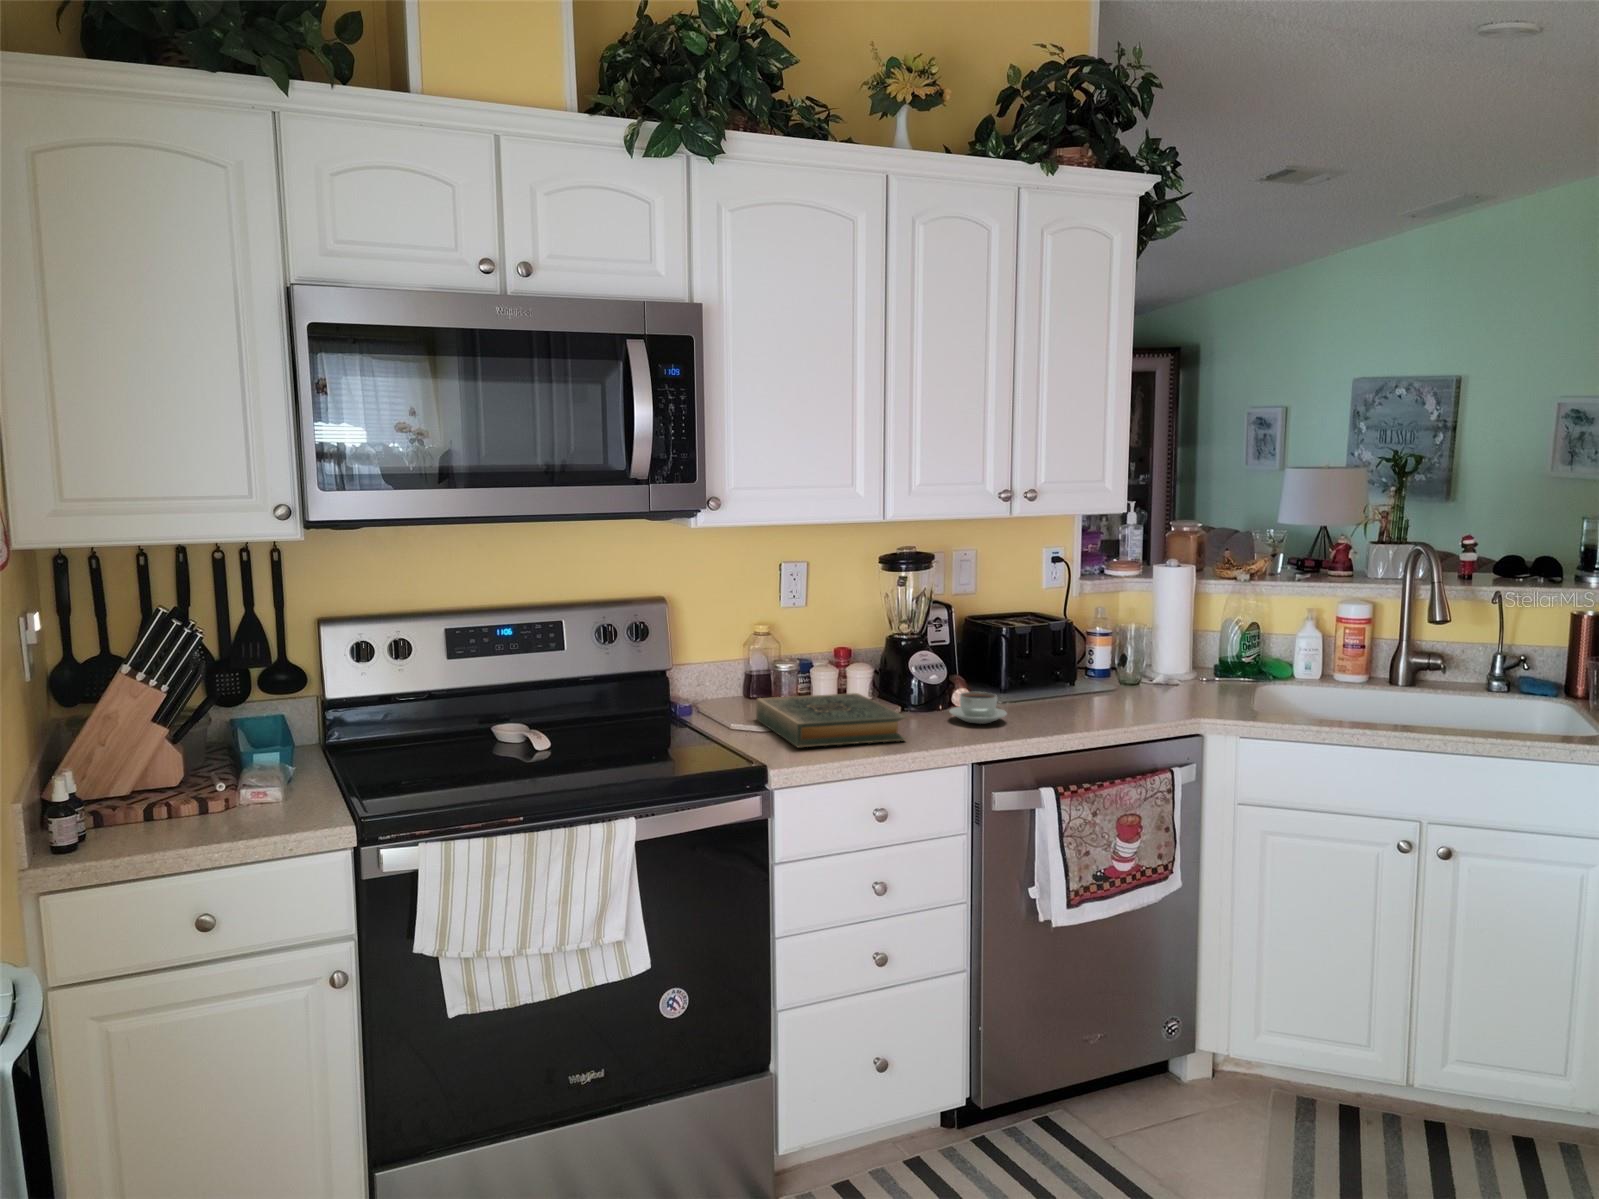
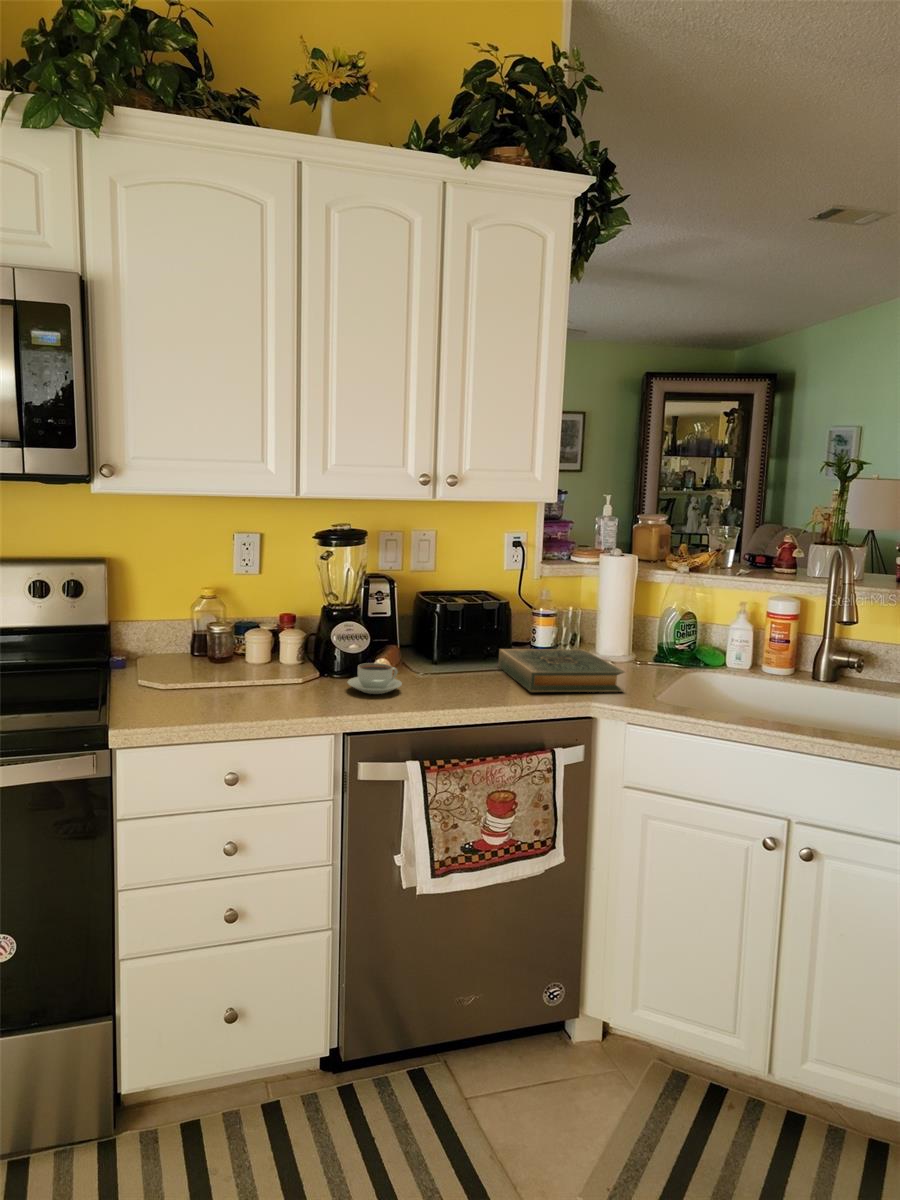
hardback book: present [756,693,906,747] -> present [498,649,625,692]

